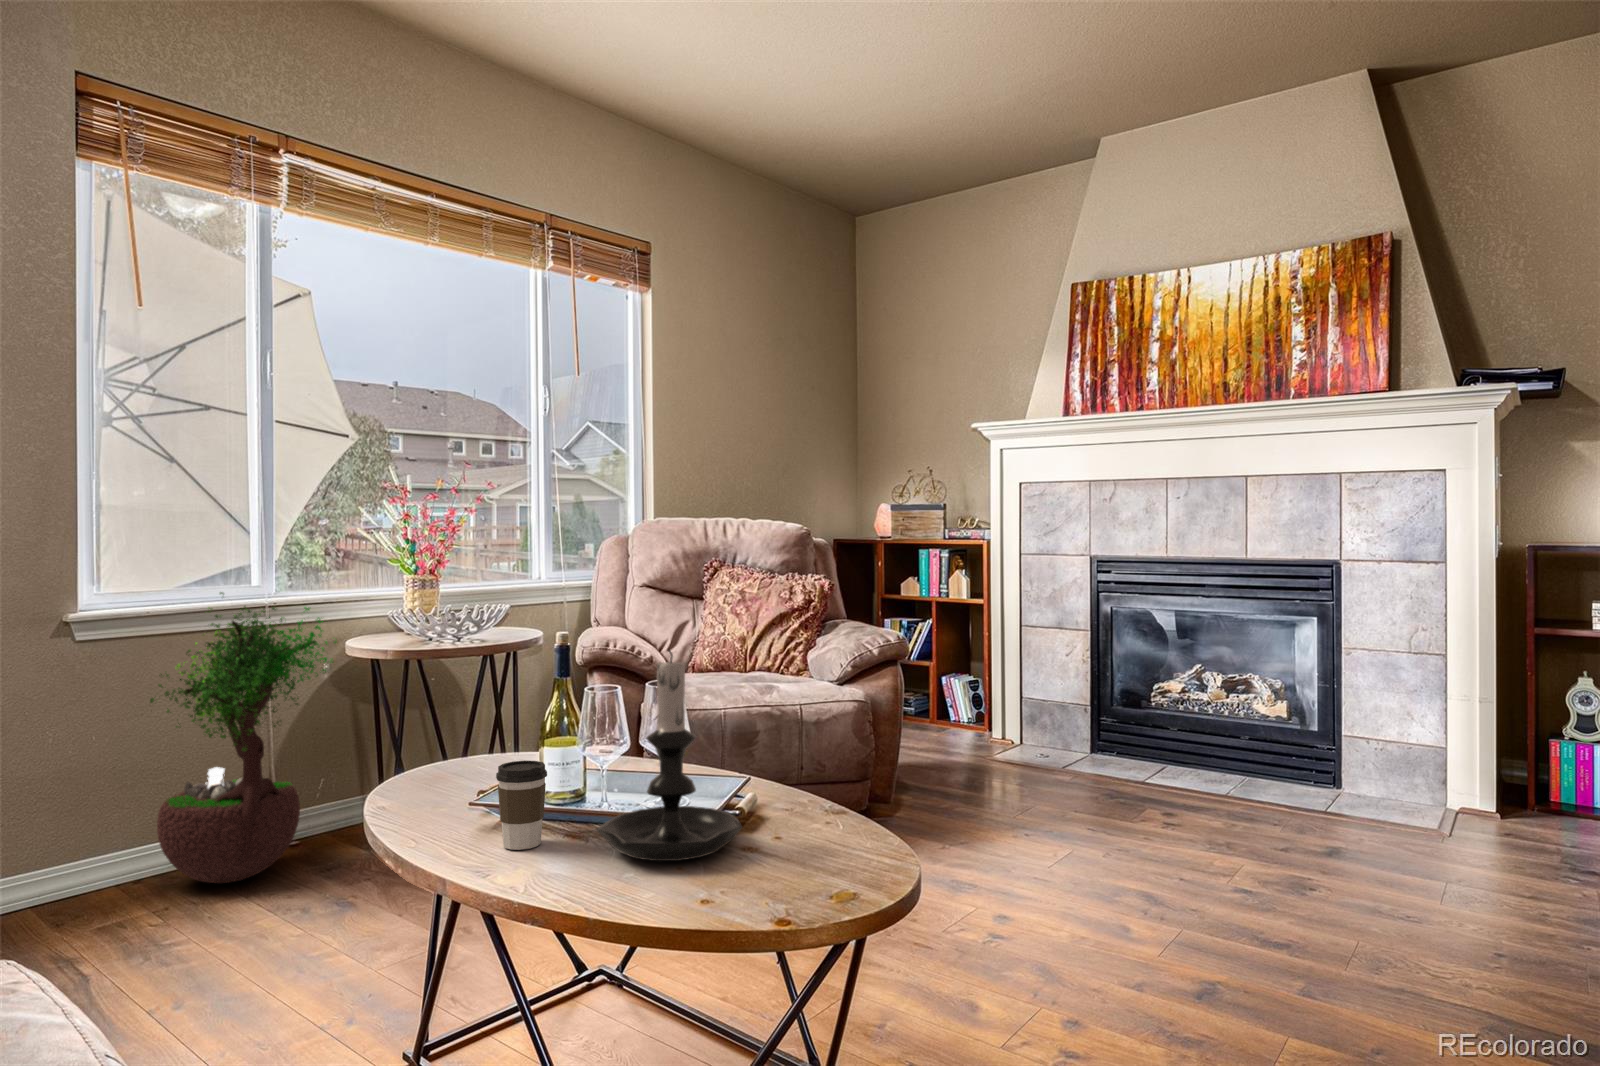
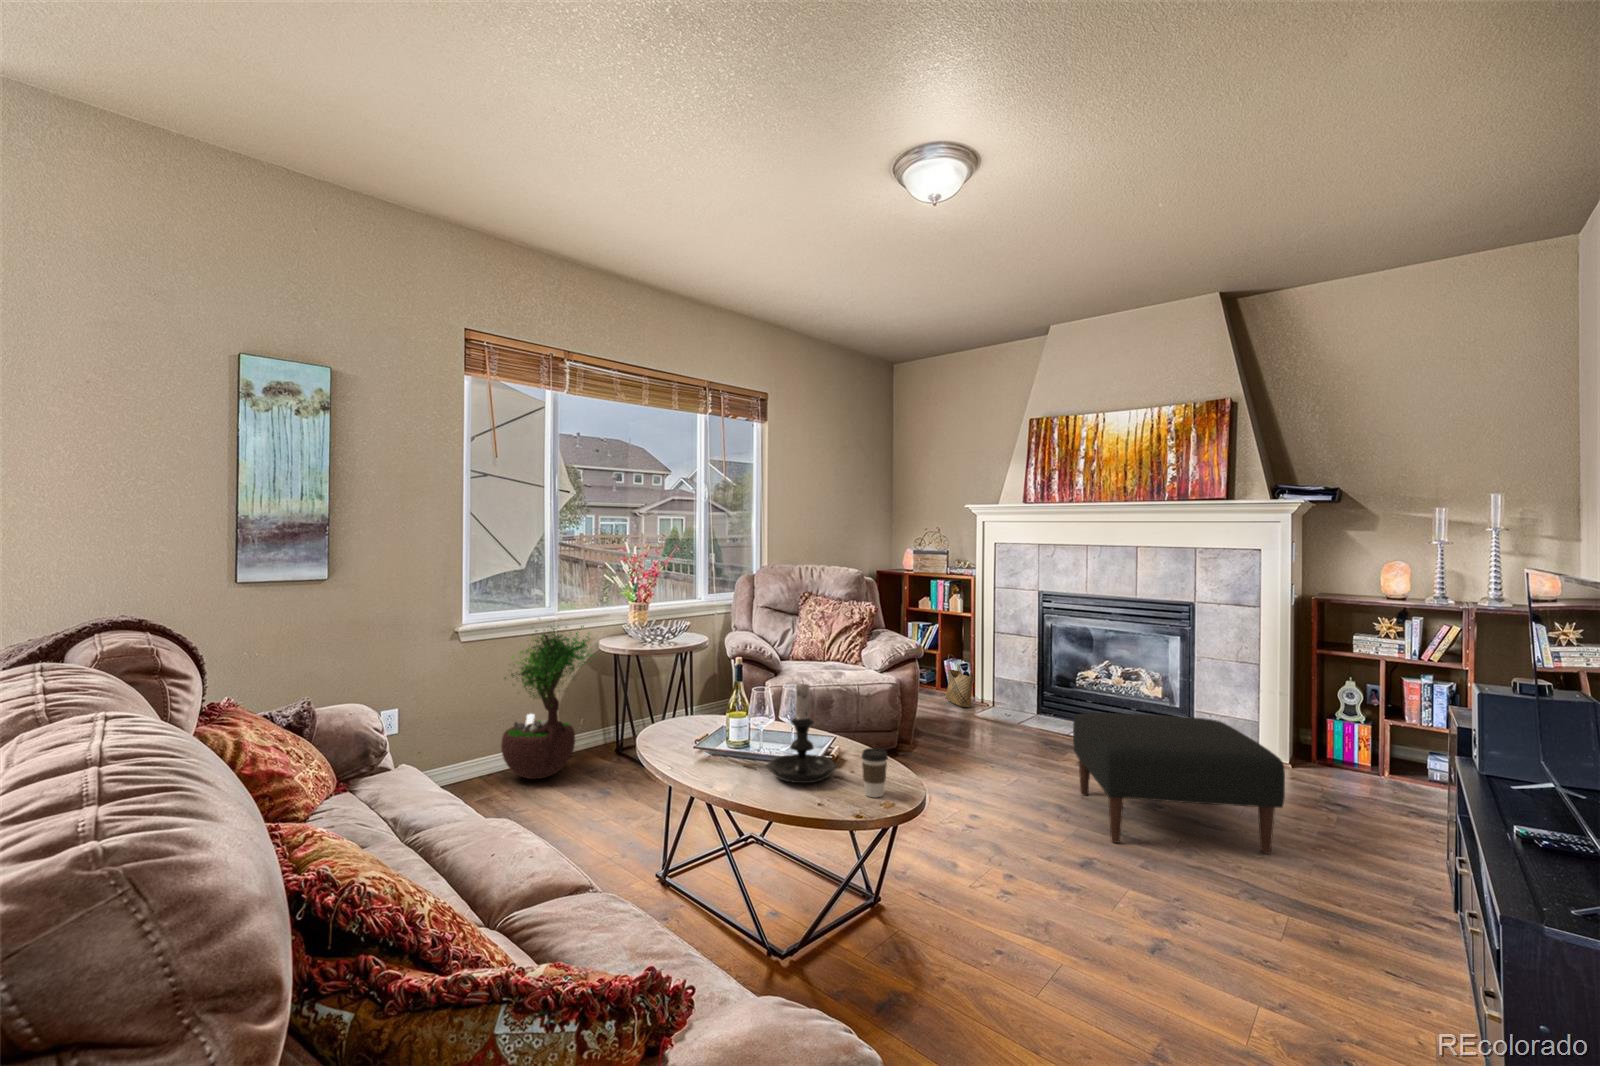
woven basket: none [944,662,989,745] -> present [945,655,974,707]
ottoman: none [1163,735,1542,962] -> present [1073,713,1285,854]
coffee cup: present [496,761,547,850] -> present [862,748,888,797]

